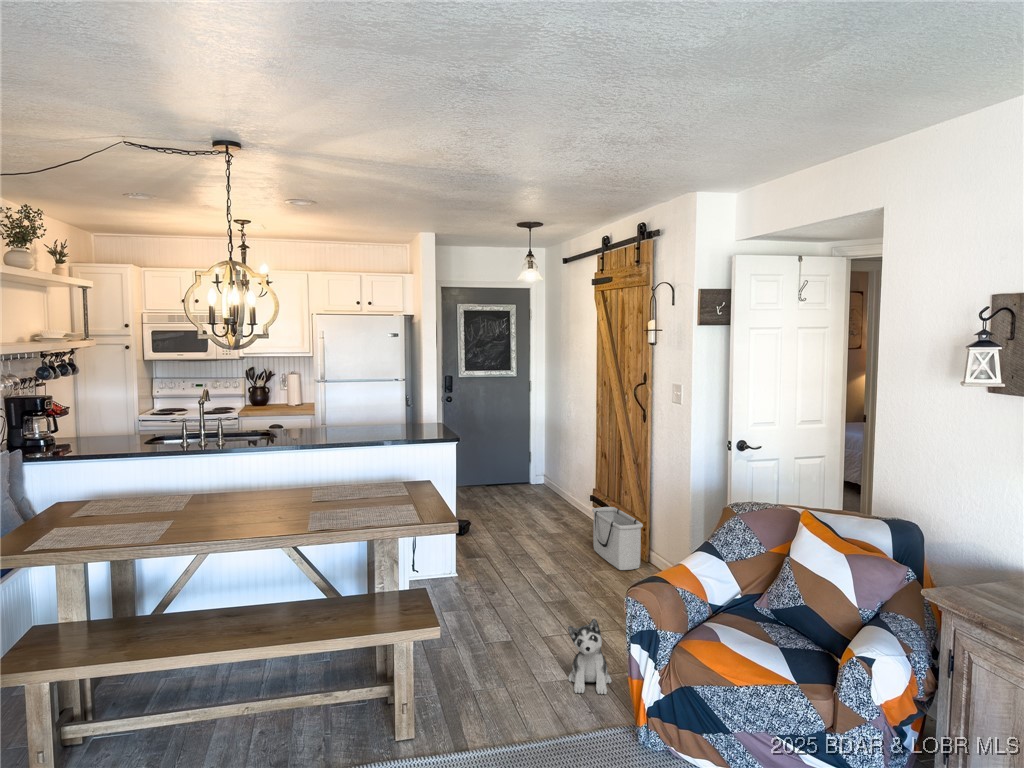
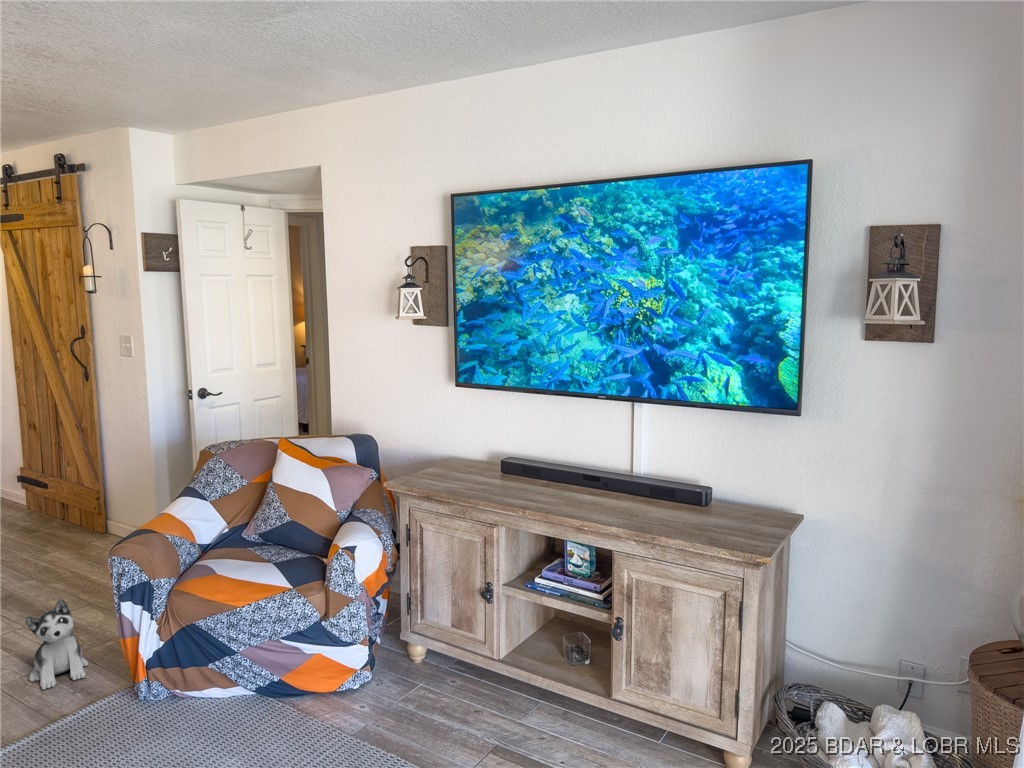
storage bin: present [592,507,643,570] -> none [20,488,95,556]

